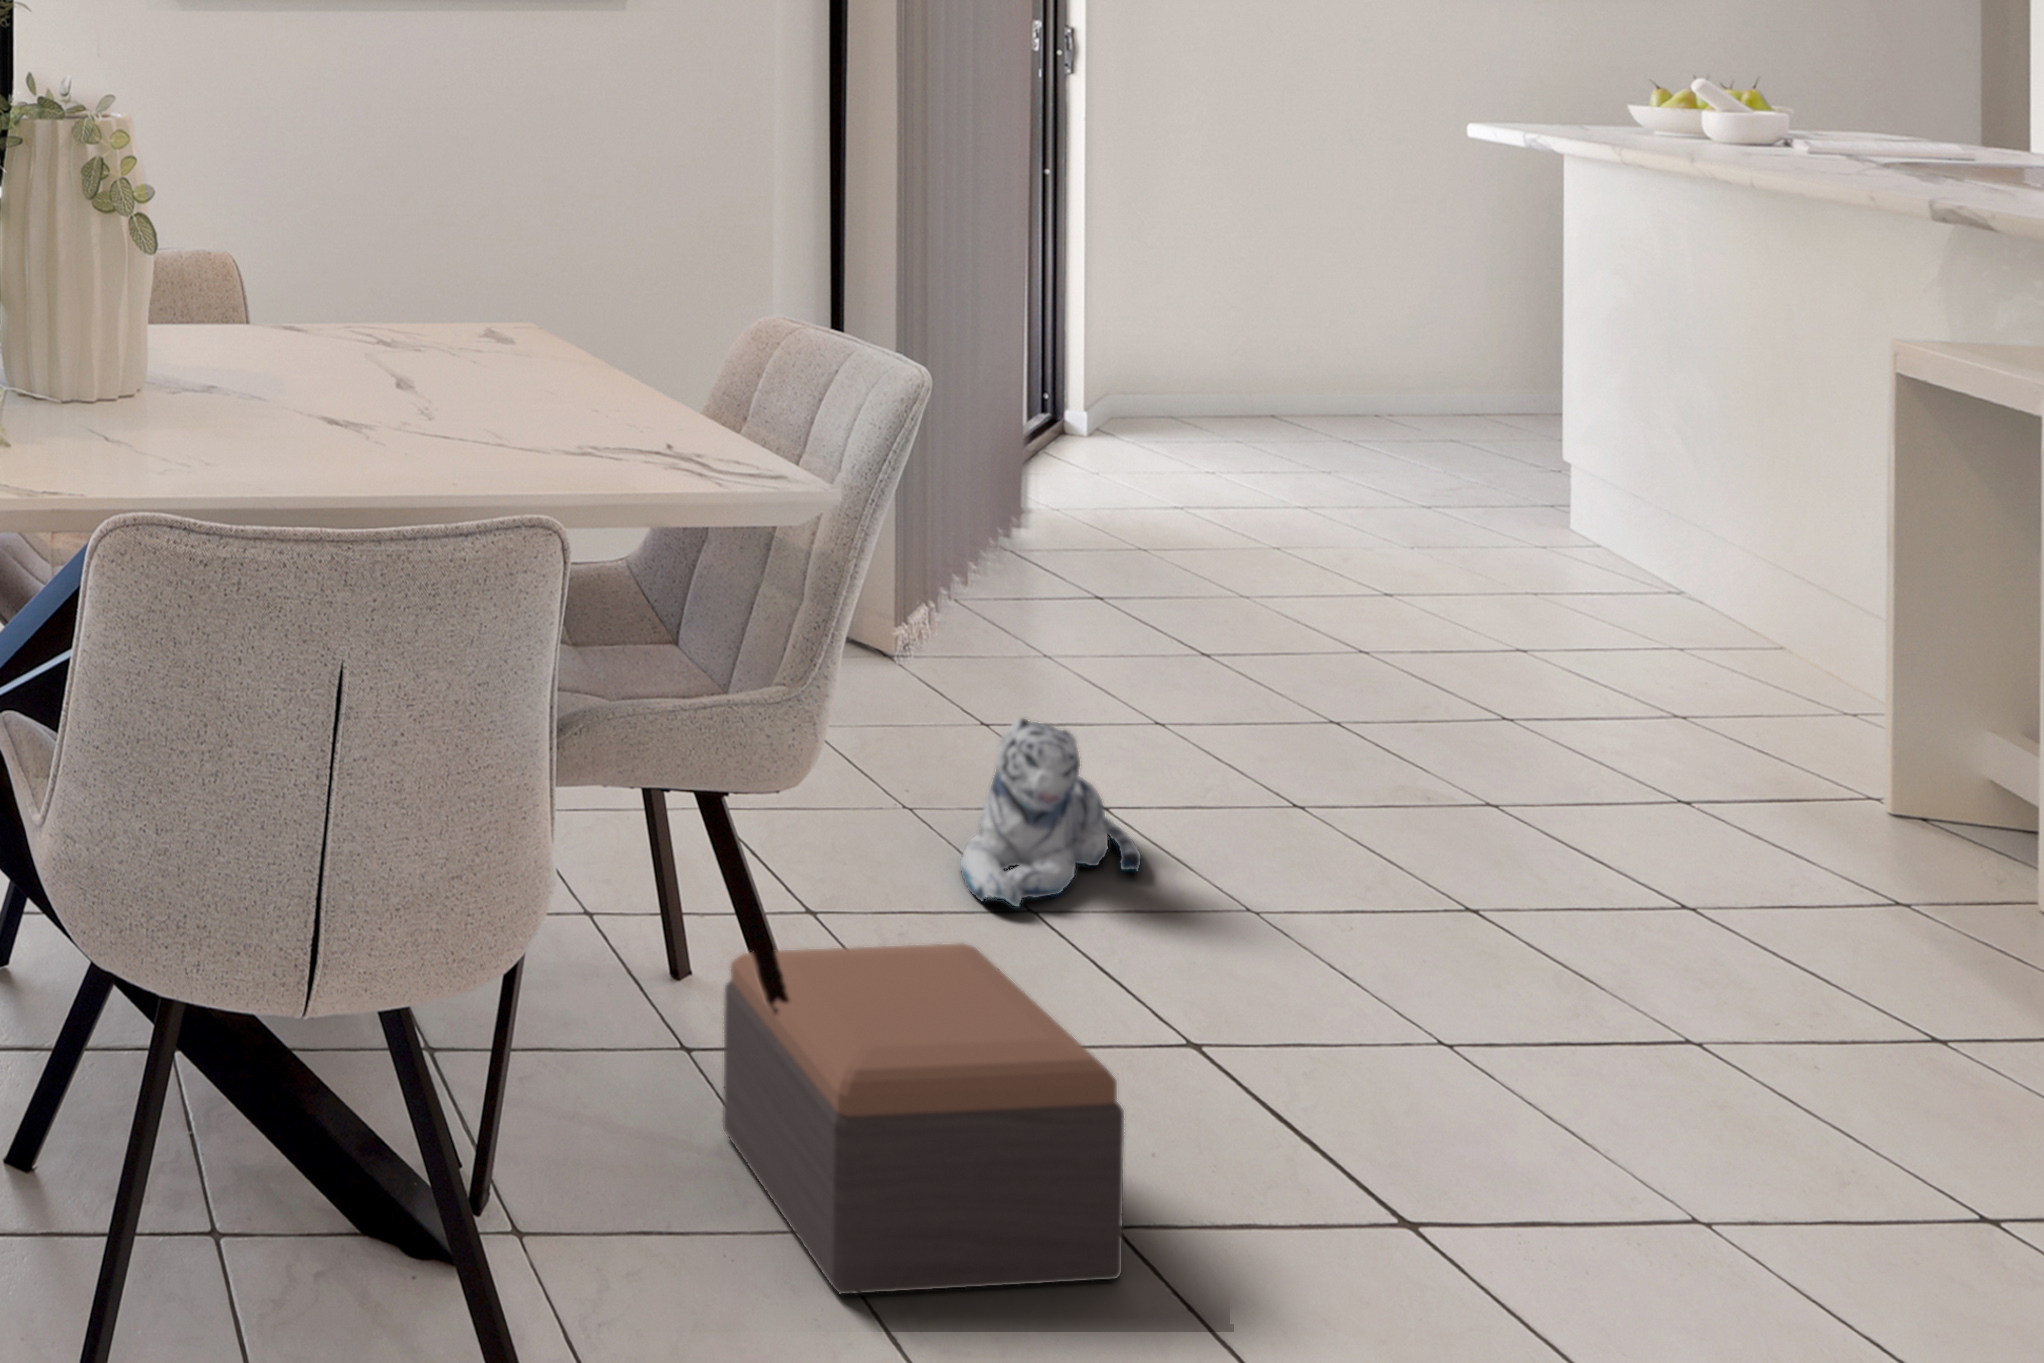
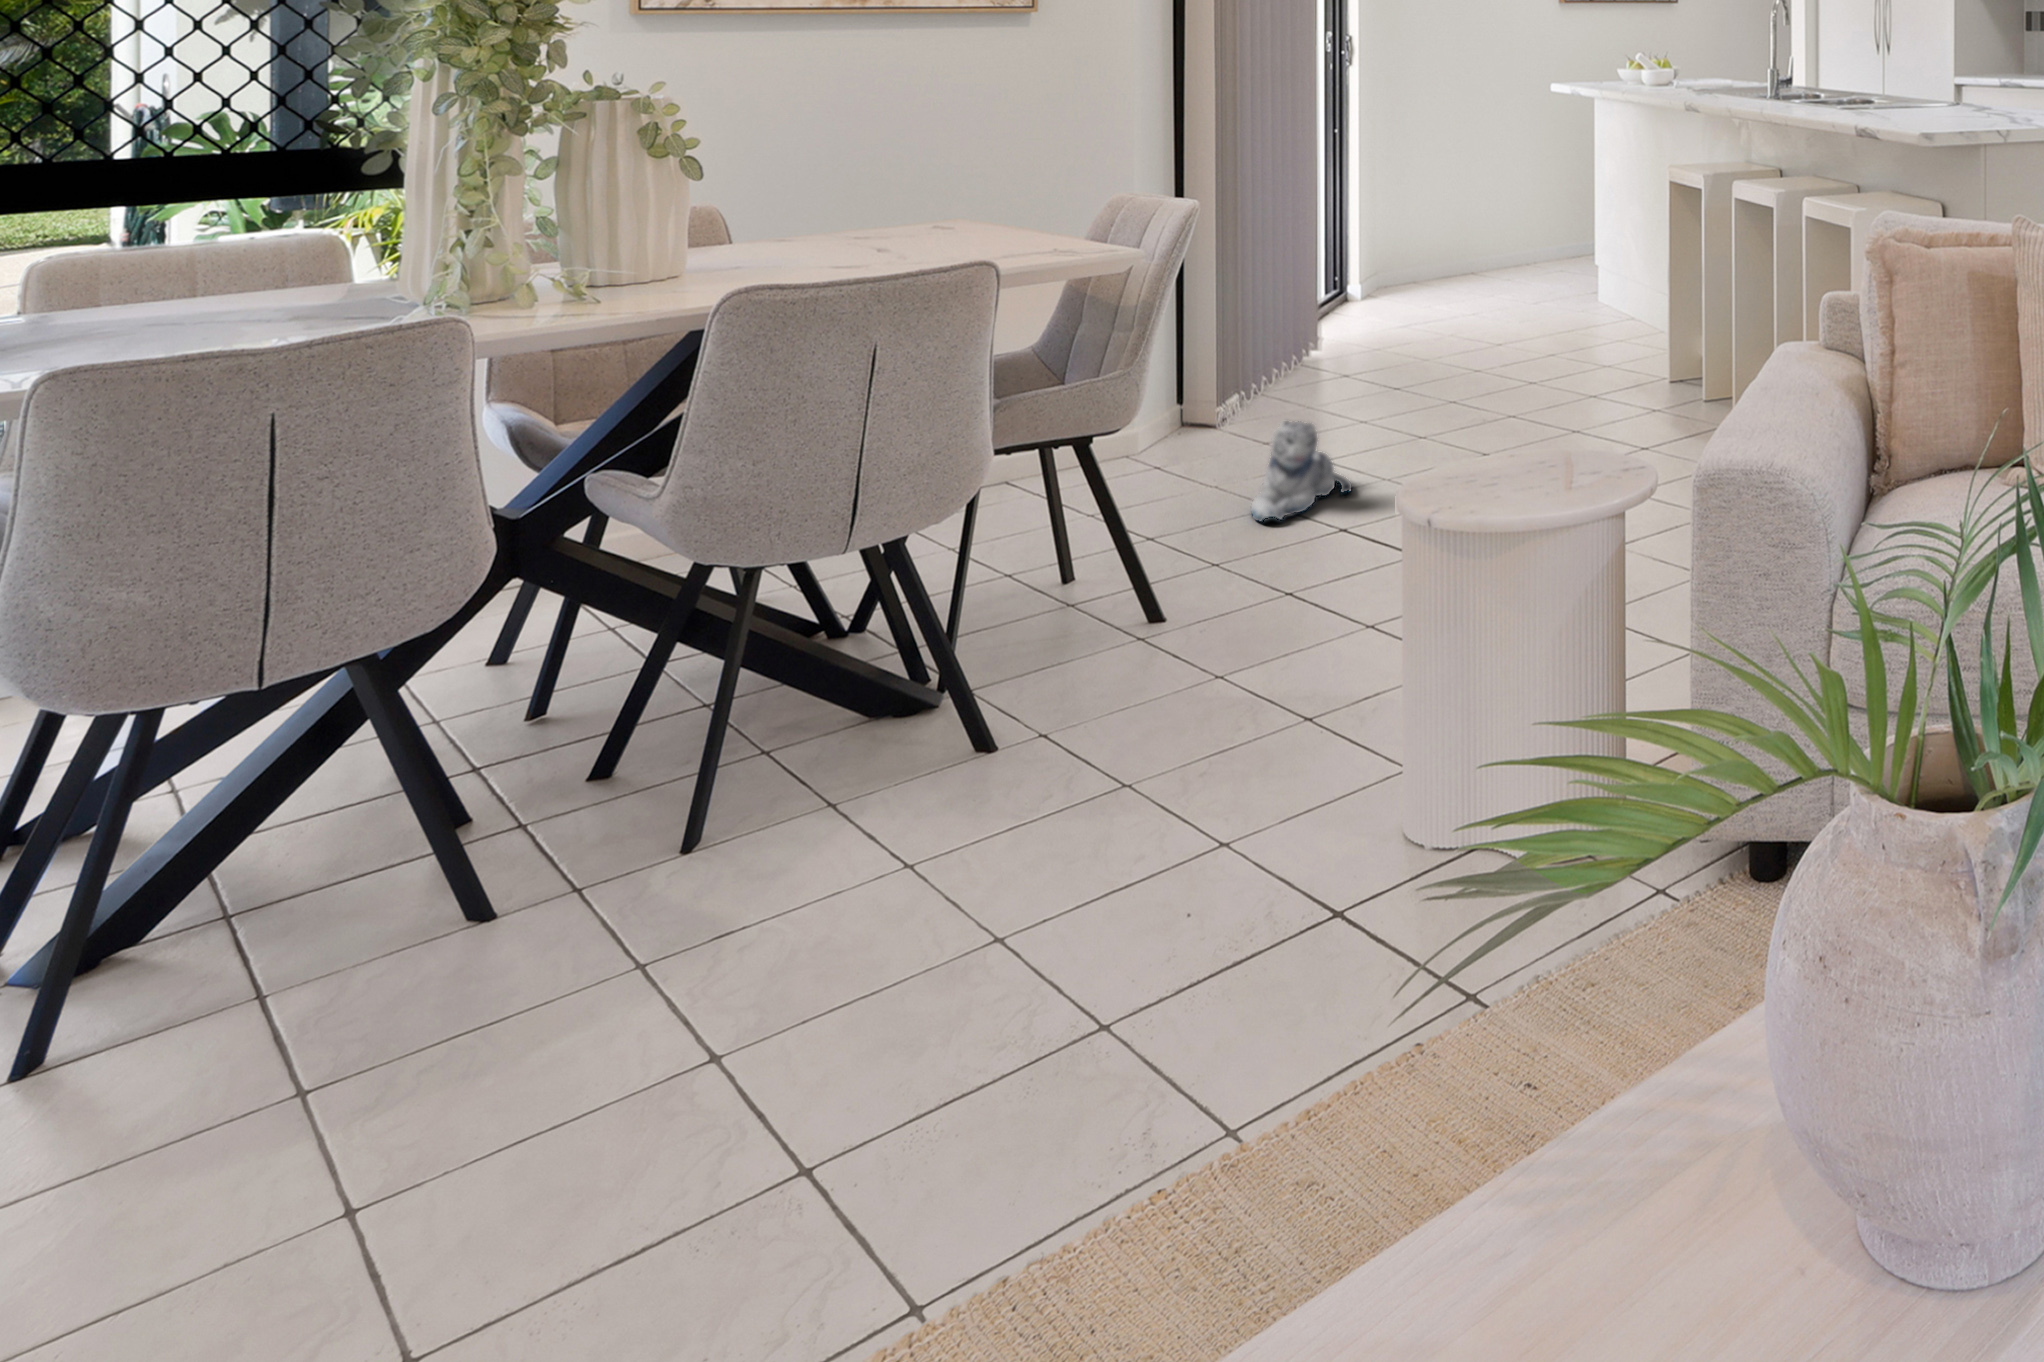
footstool: present [723,943,1124,1294] -> none [1107,511,1317,679]

